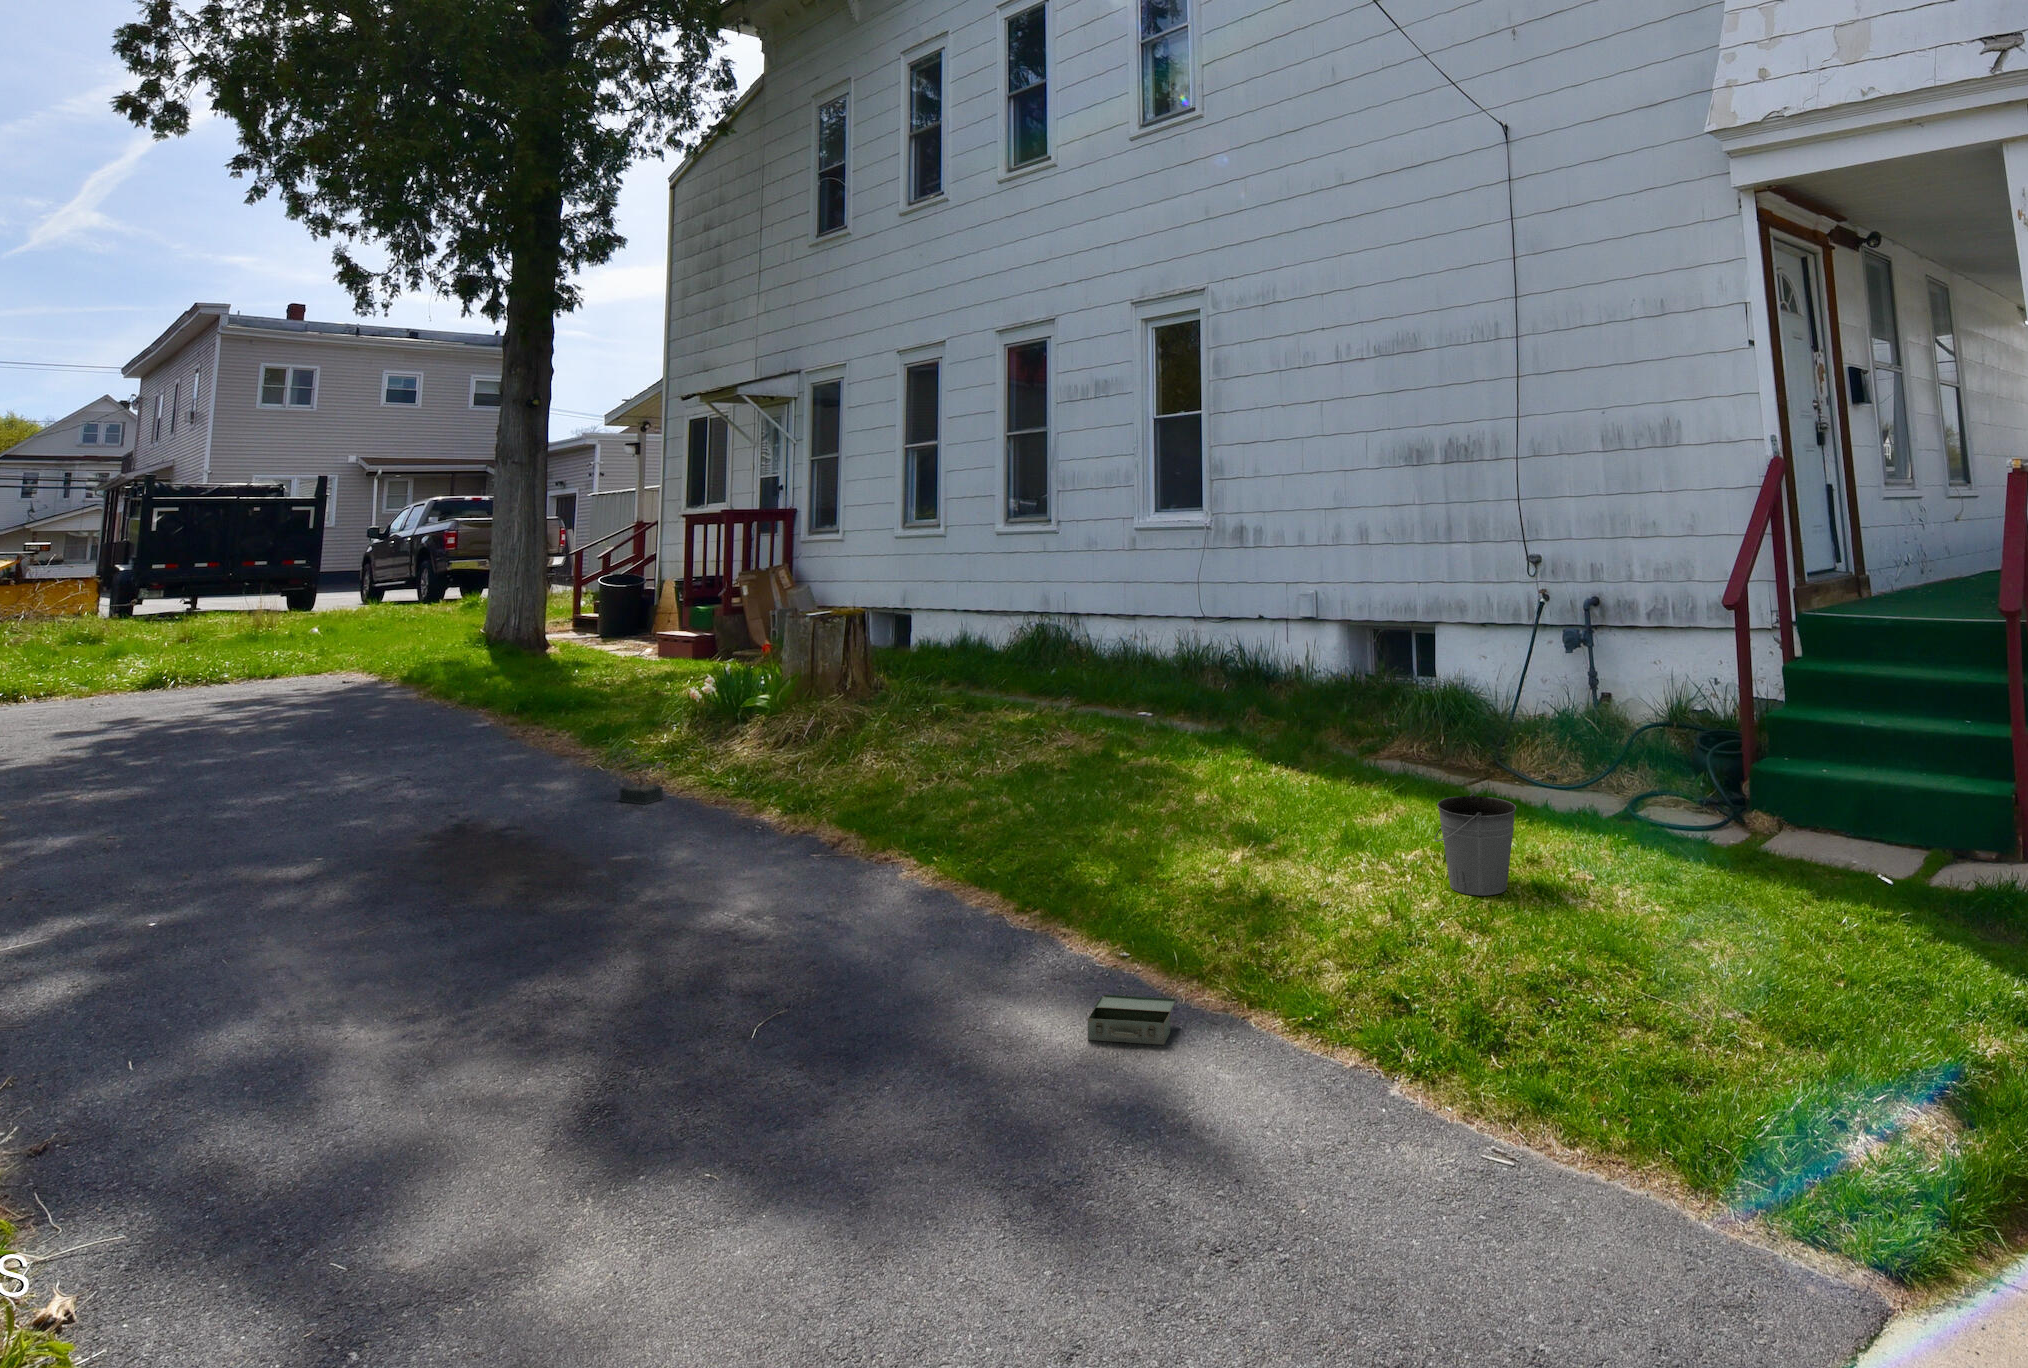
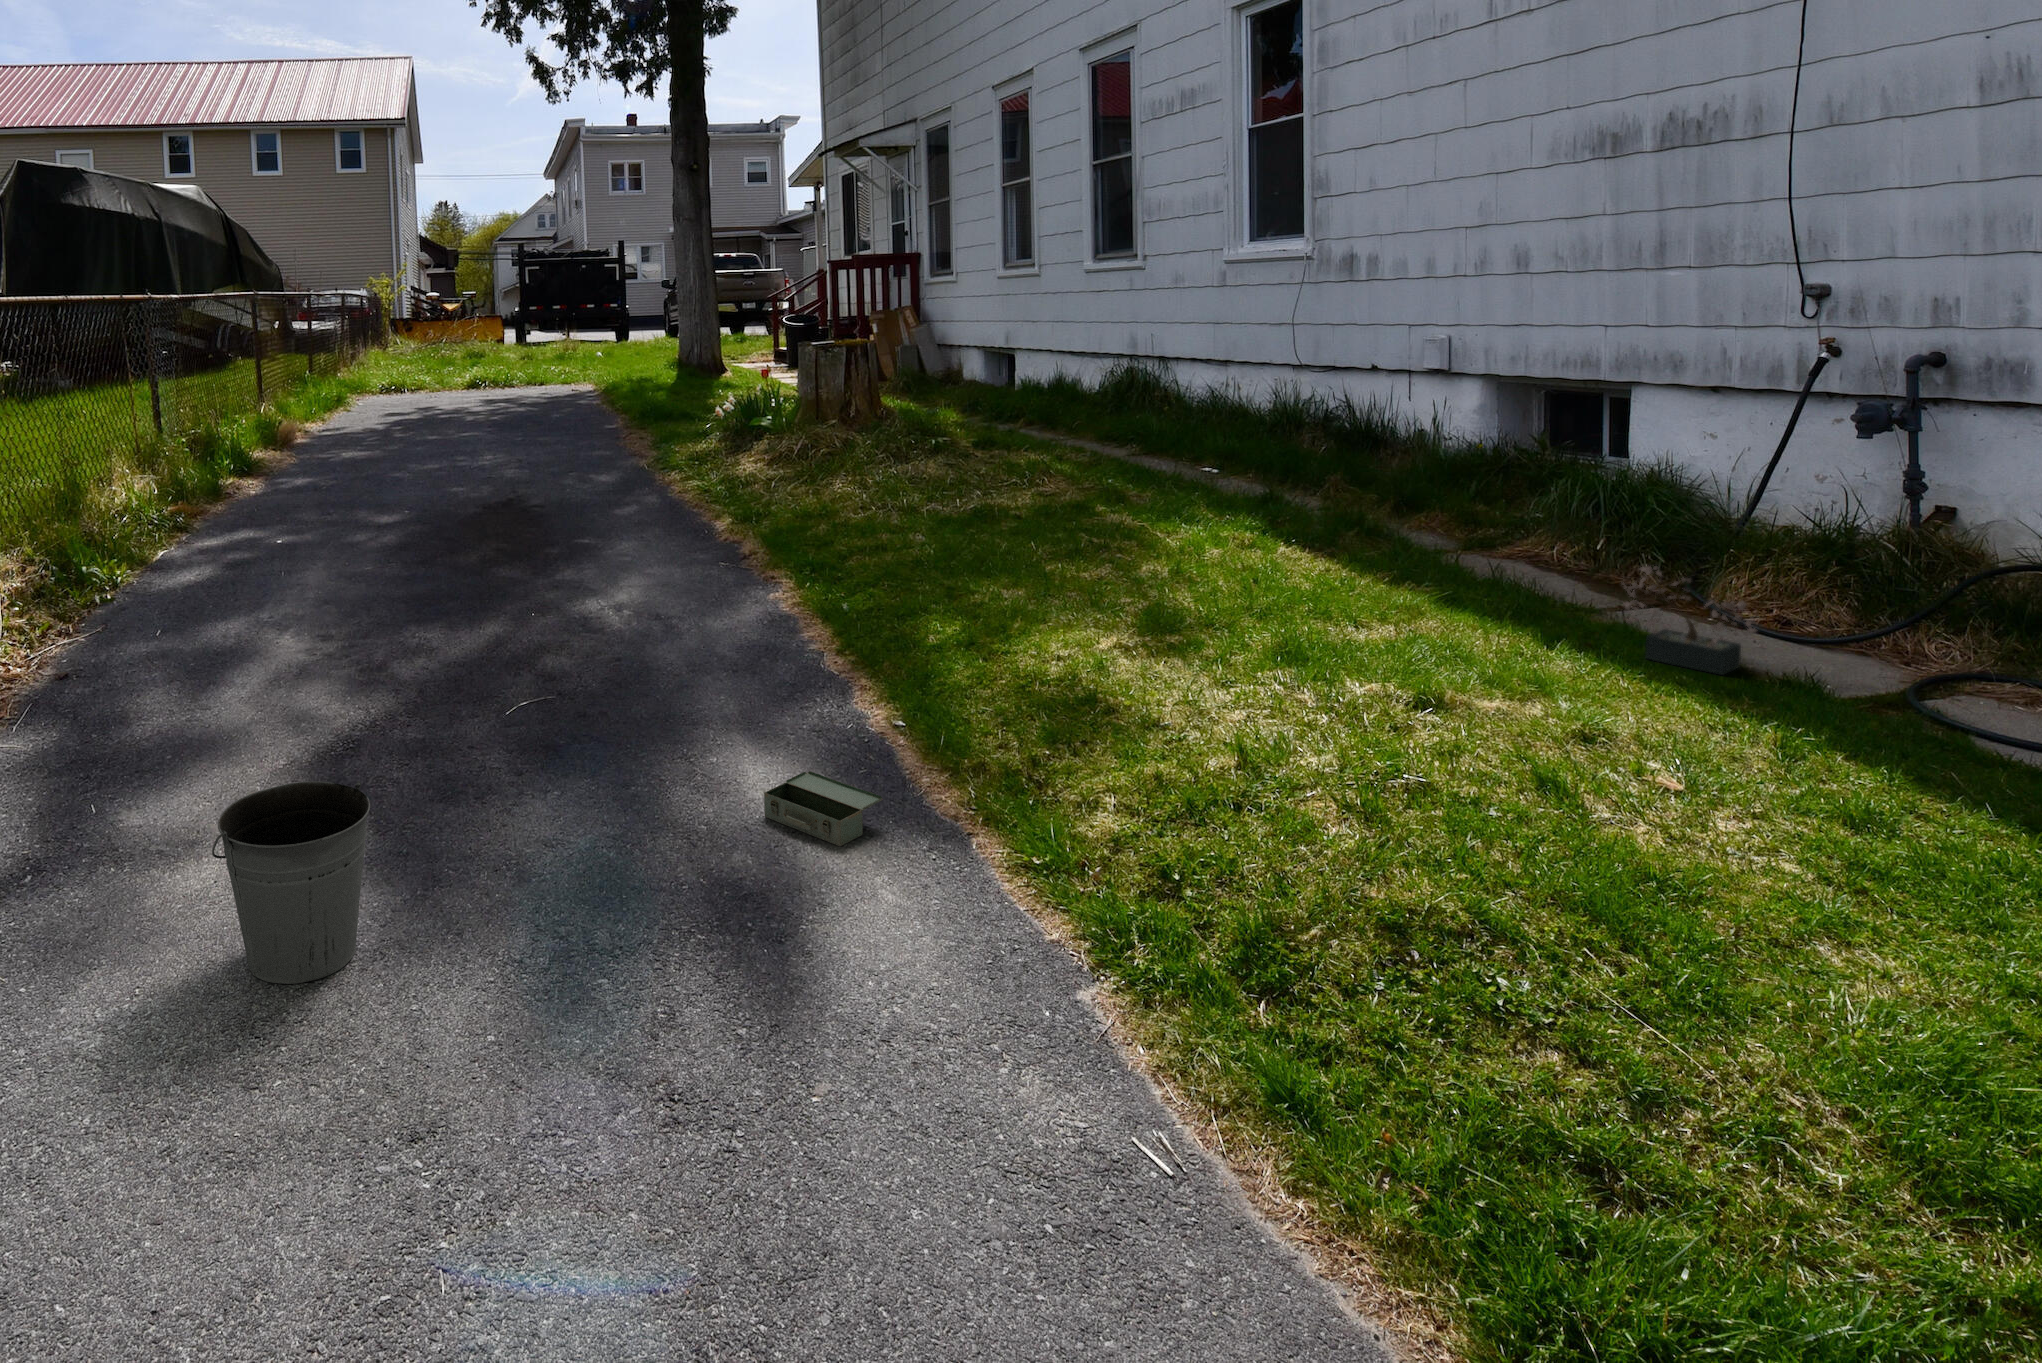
decorative plant: present [613,748,668,804] -> present [1625,567,1756,675]
bucket: present [1435,792,1516,896] -> present [212,781,370,984]

